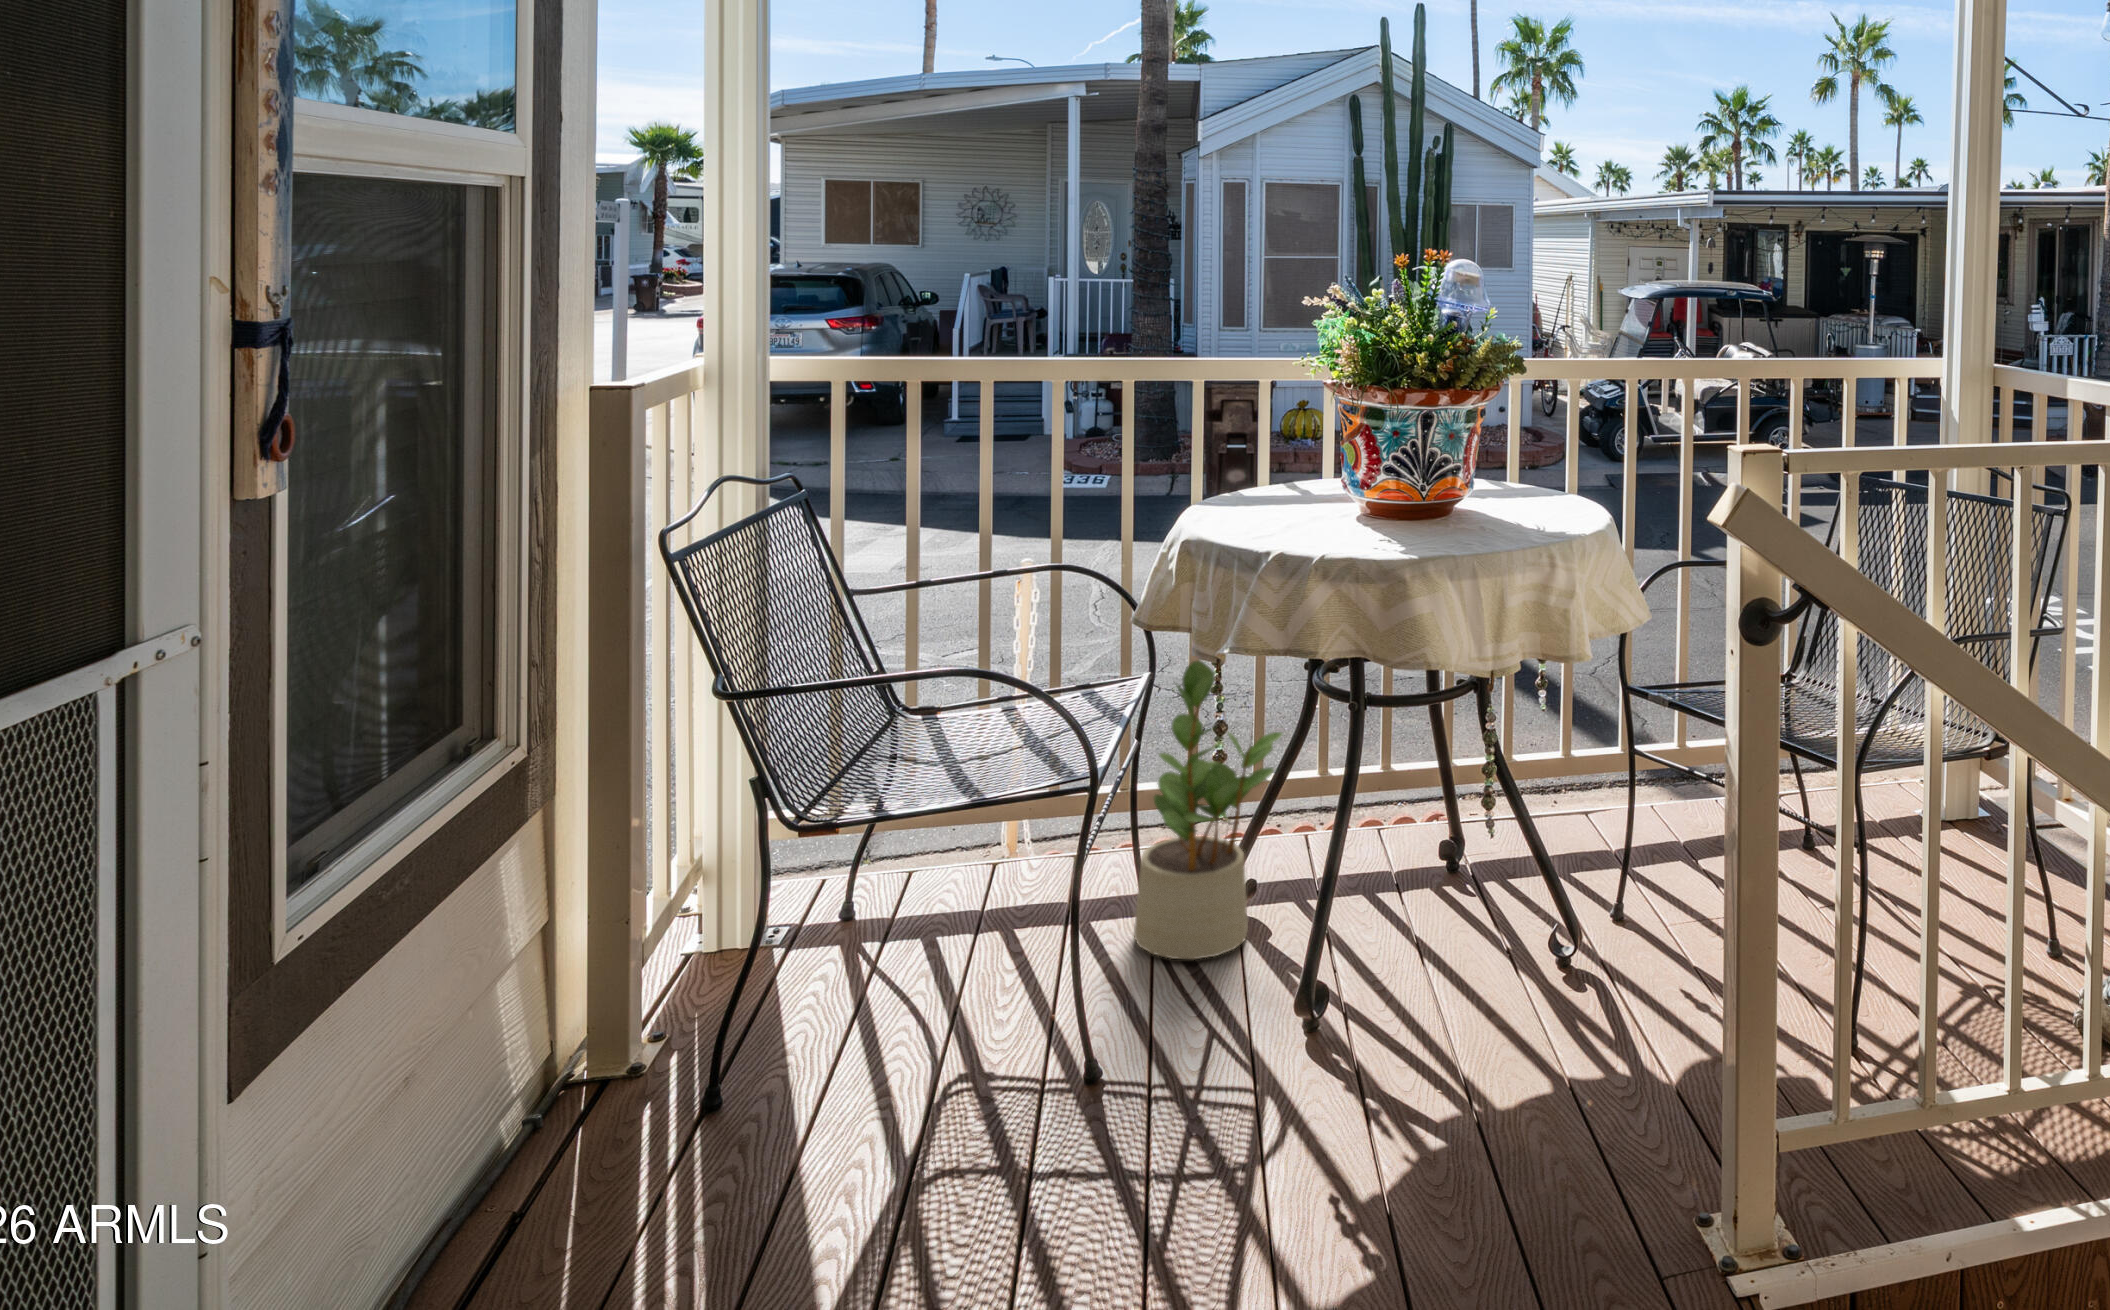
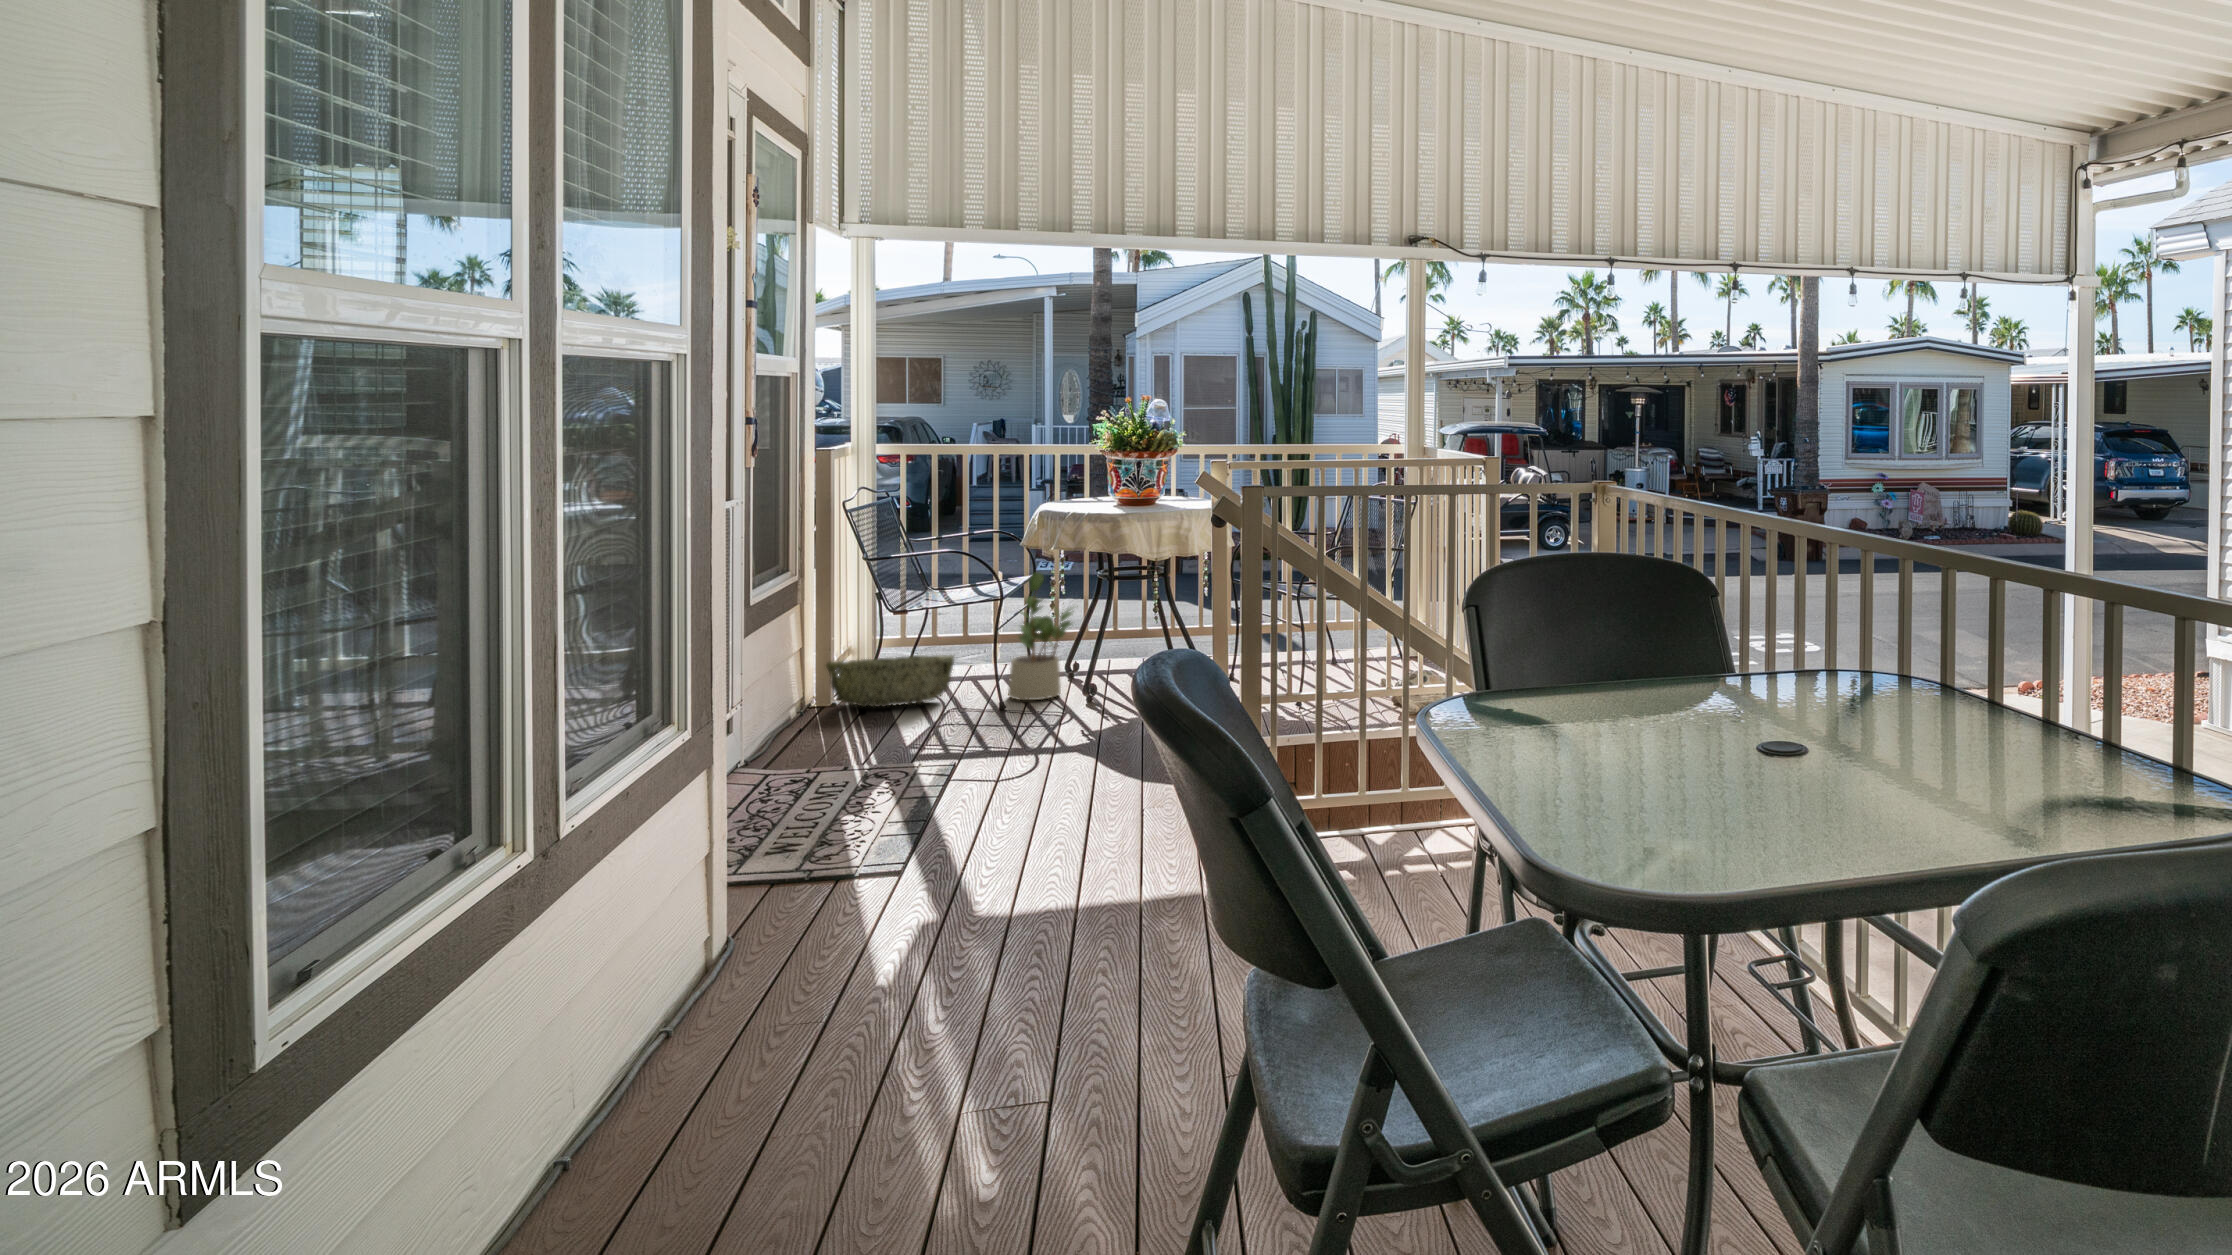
woven basket: none [728,838,1016,982] -> present [826,655,954,707]

